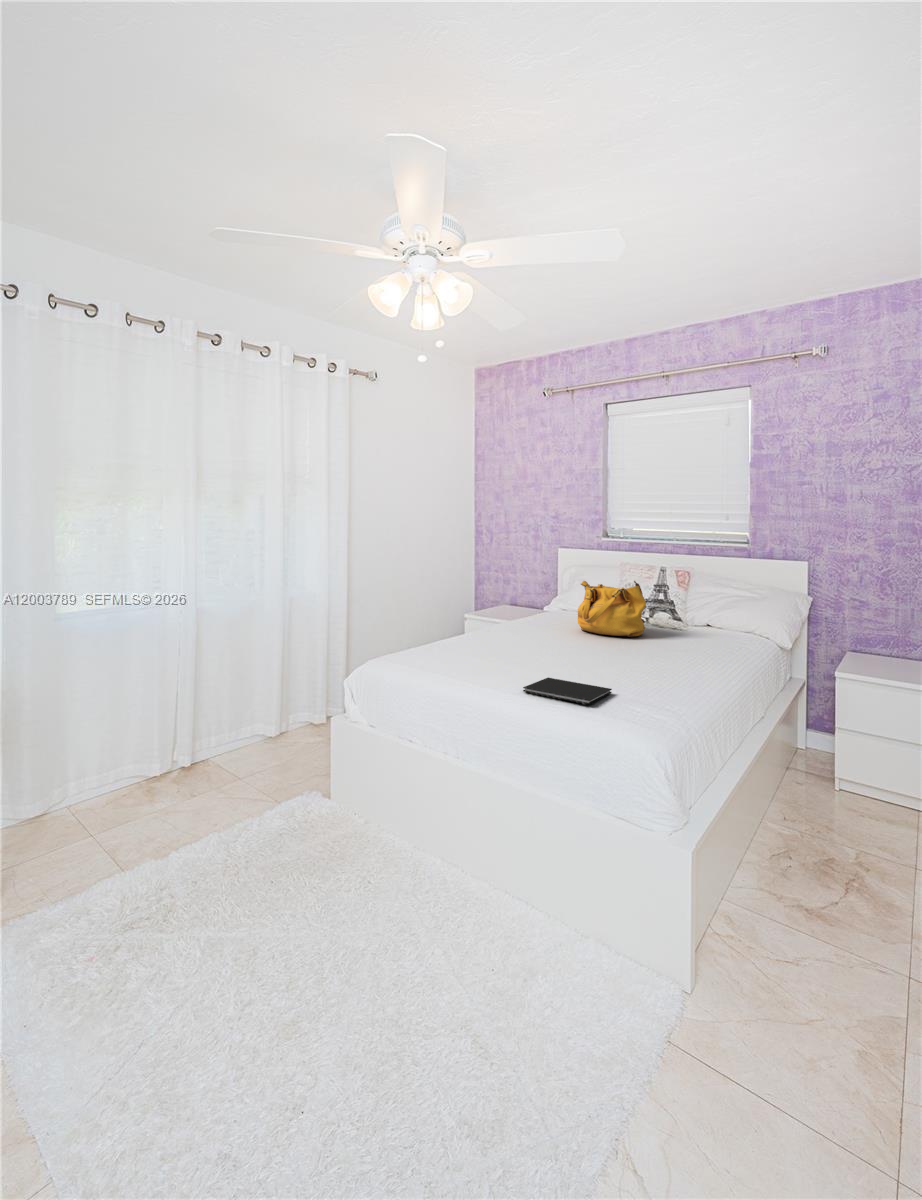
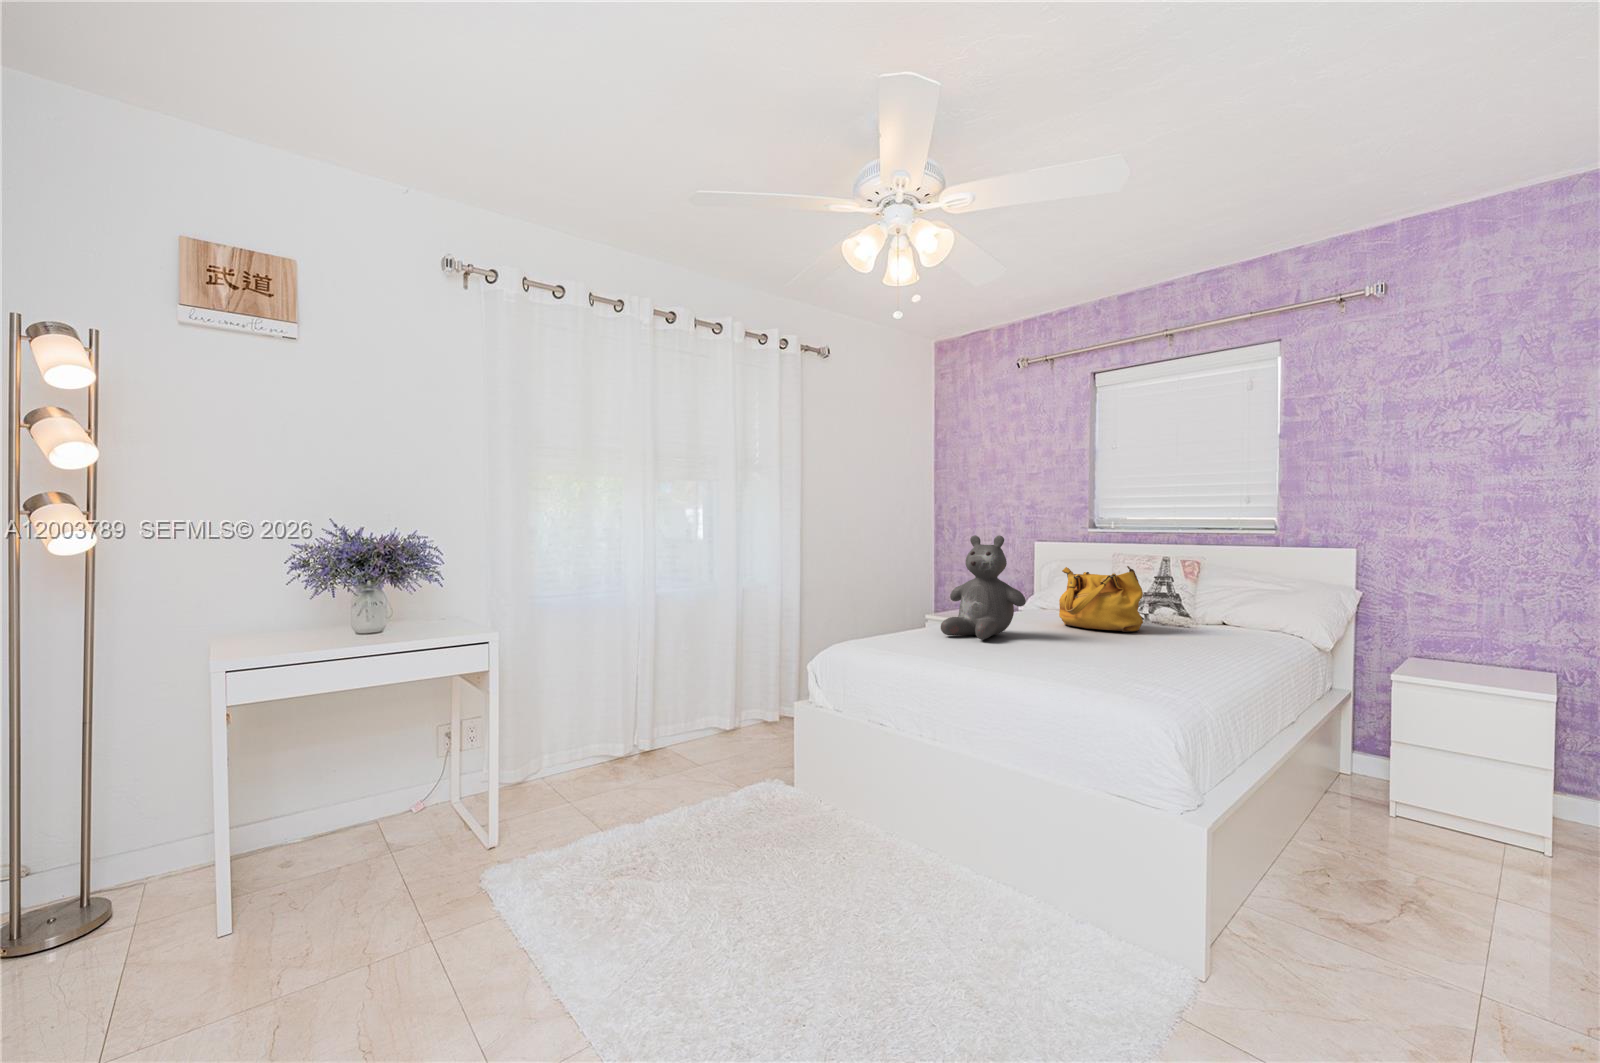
teddy bear: none [478,558,550,652] -> present [941,535,1026,639]
notebook: present [523,678,612,705] -> none [994,660,1100,684]

